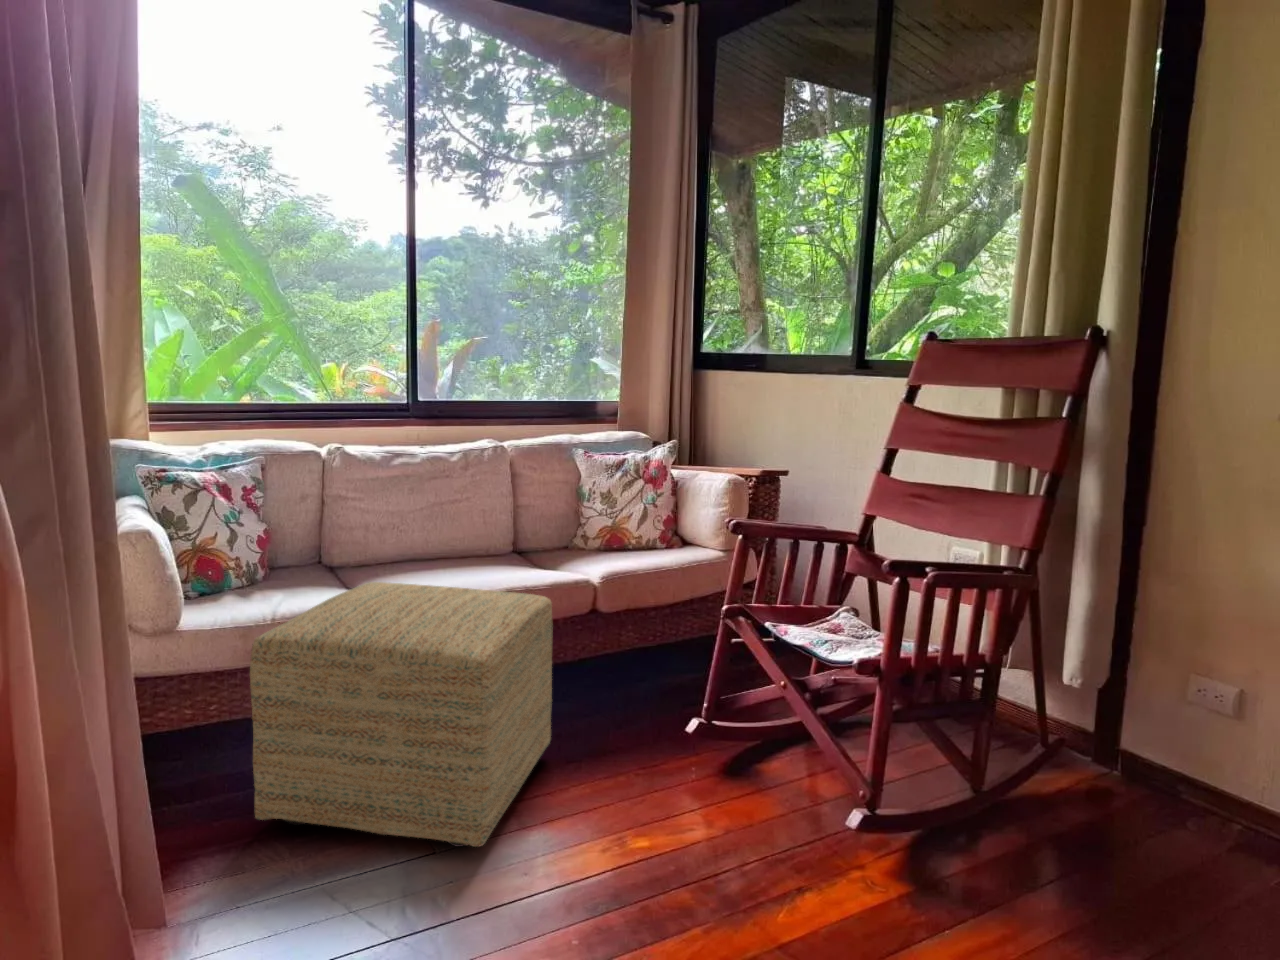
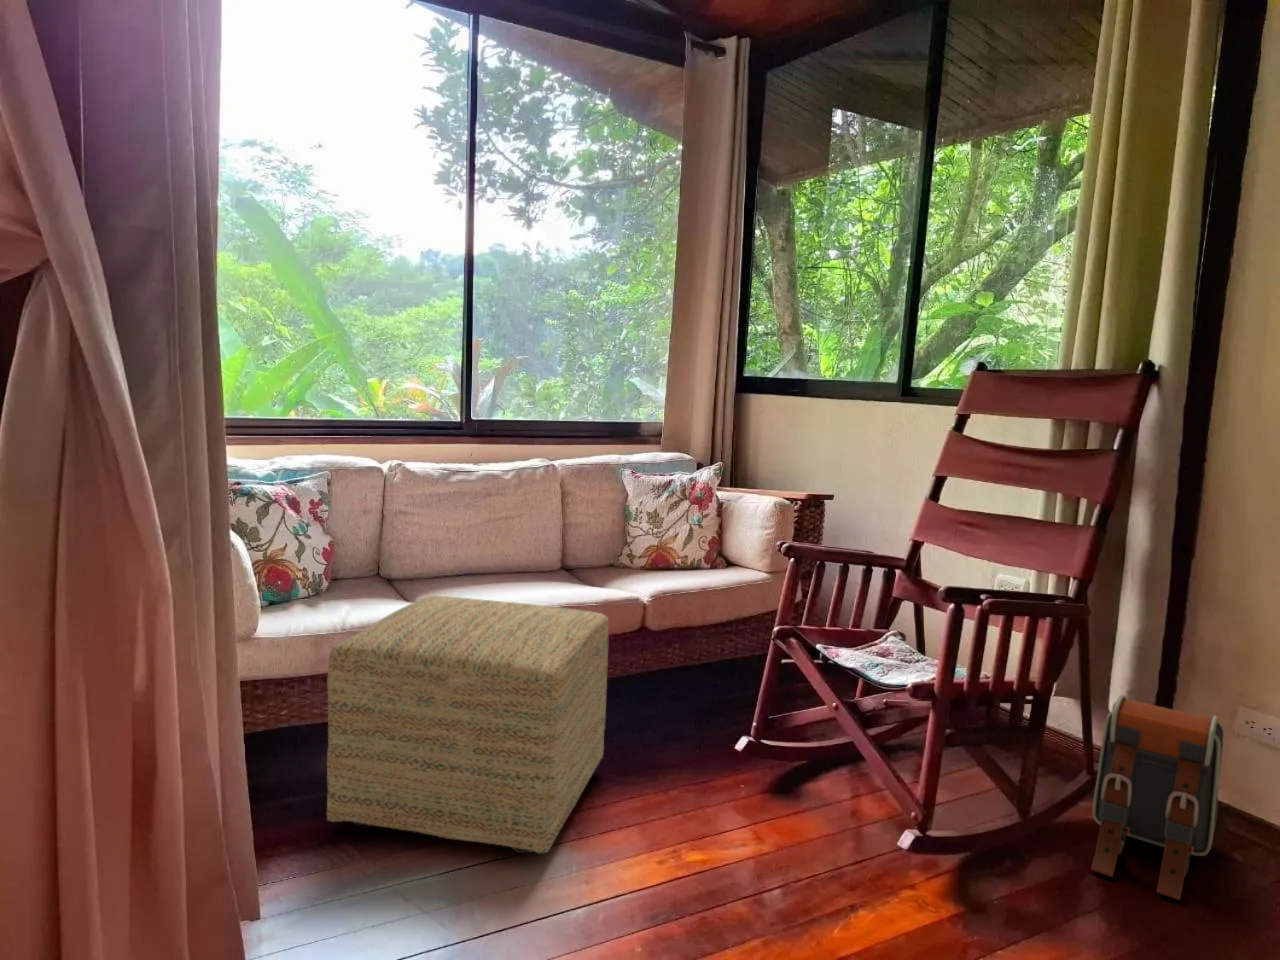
backpack: none [1043,666,1175,874] -> present [1091,695,1224,900]

